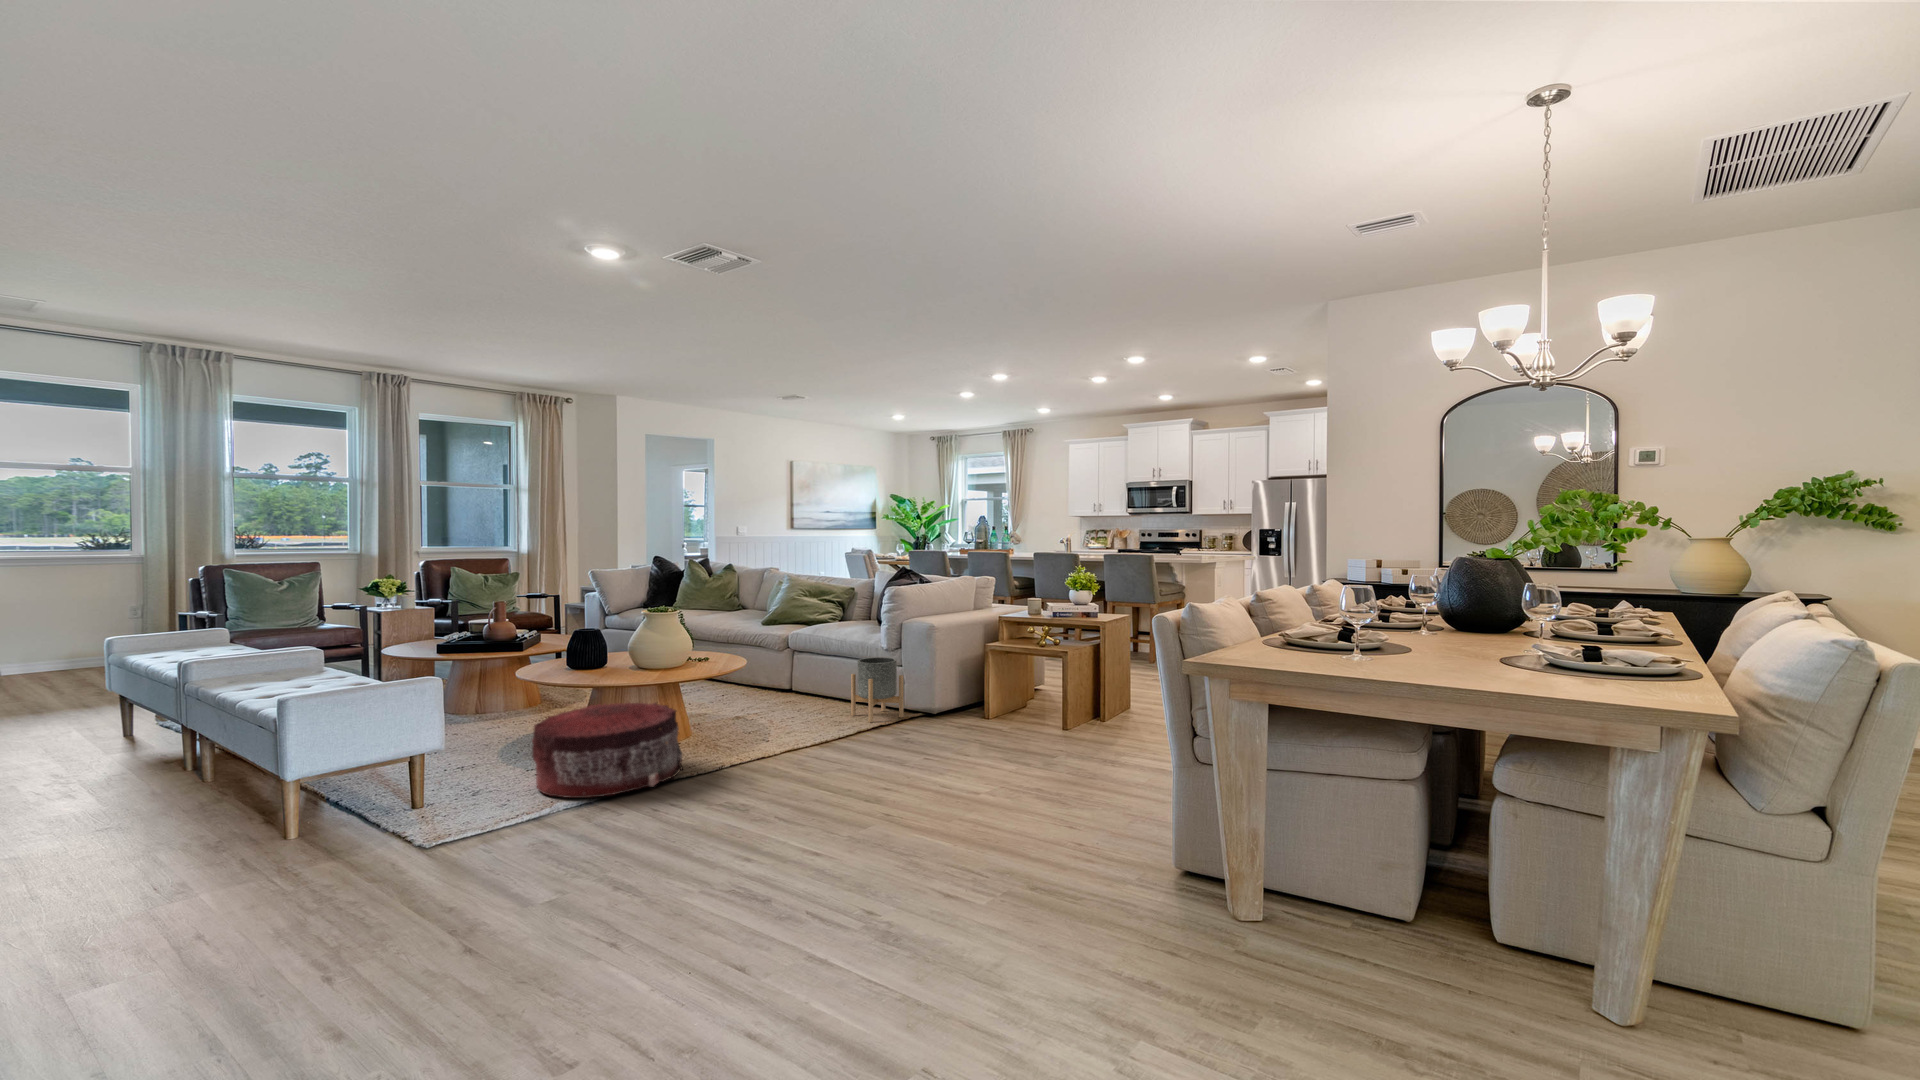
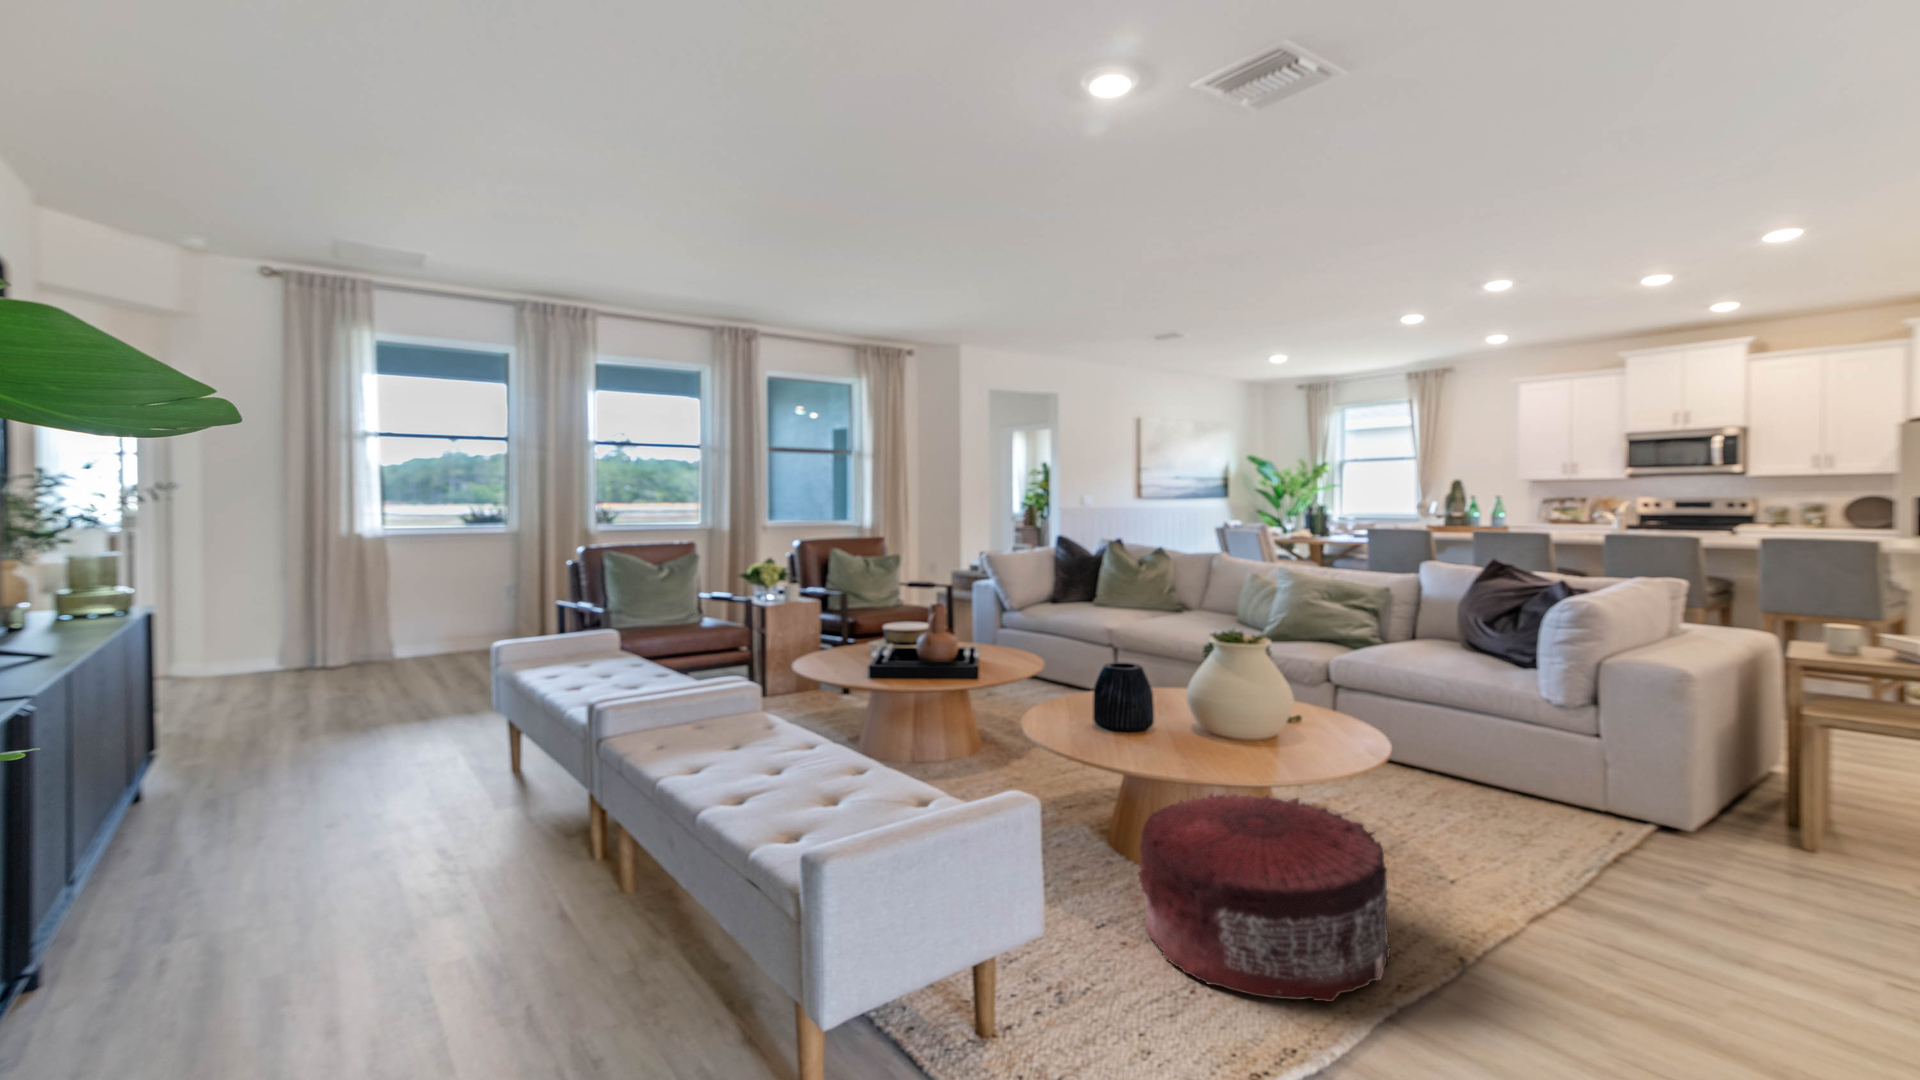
planter: present [851,657,903,722] -> none [1483,707,1587,818]

